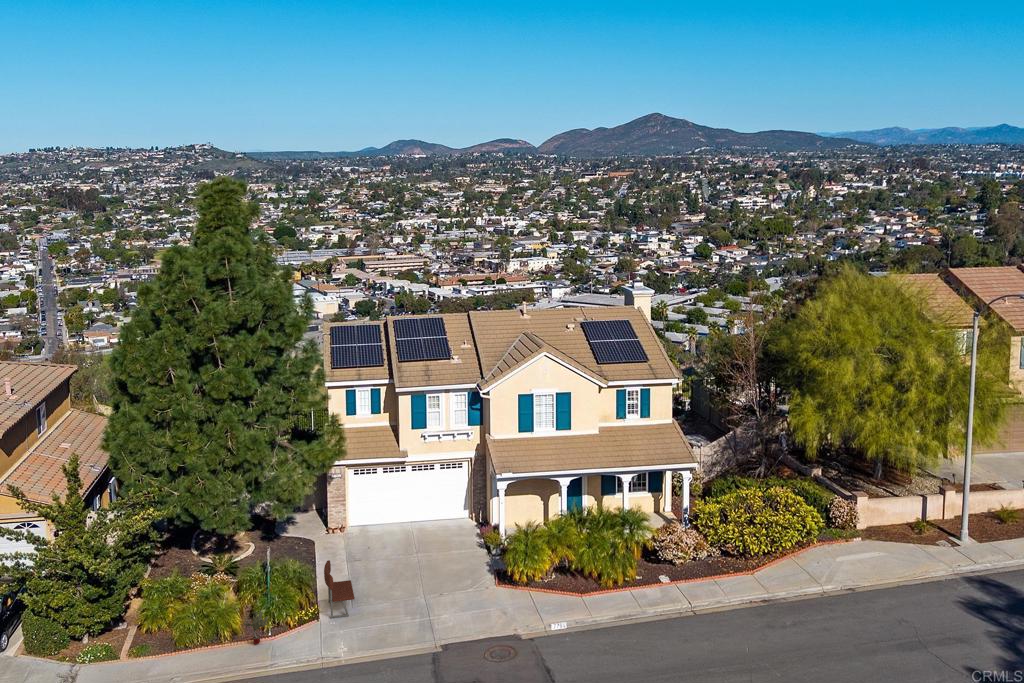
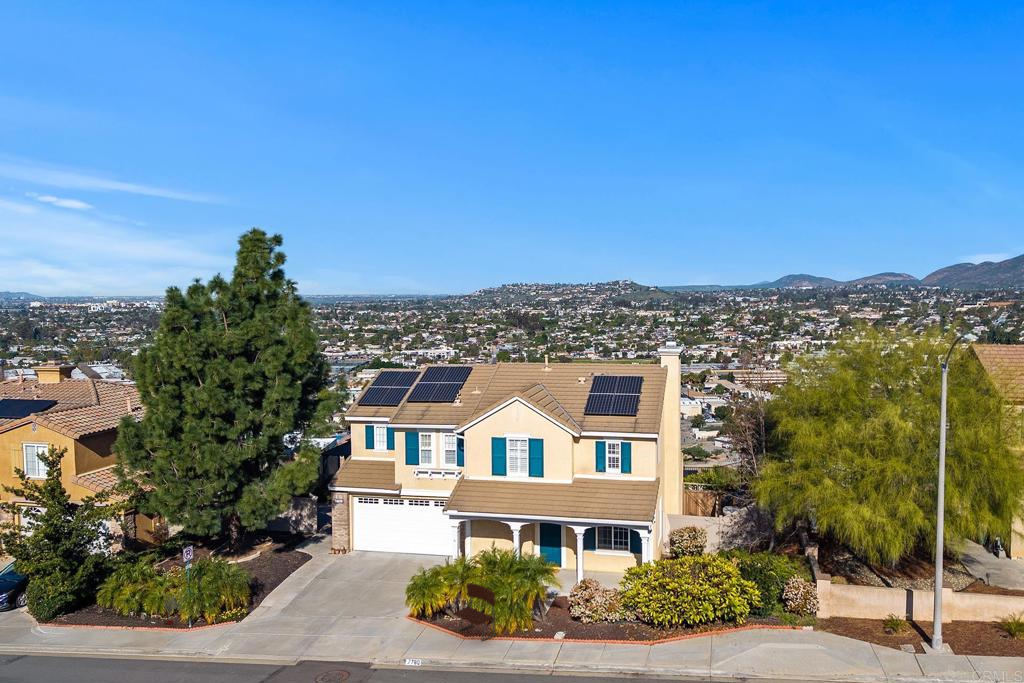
bench: present [324,560,354,618] -> present [453,583,495,641]

